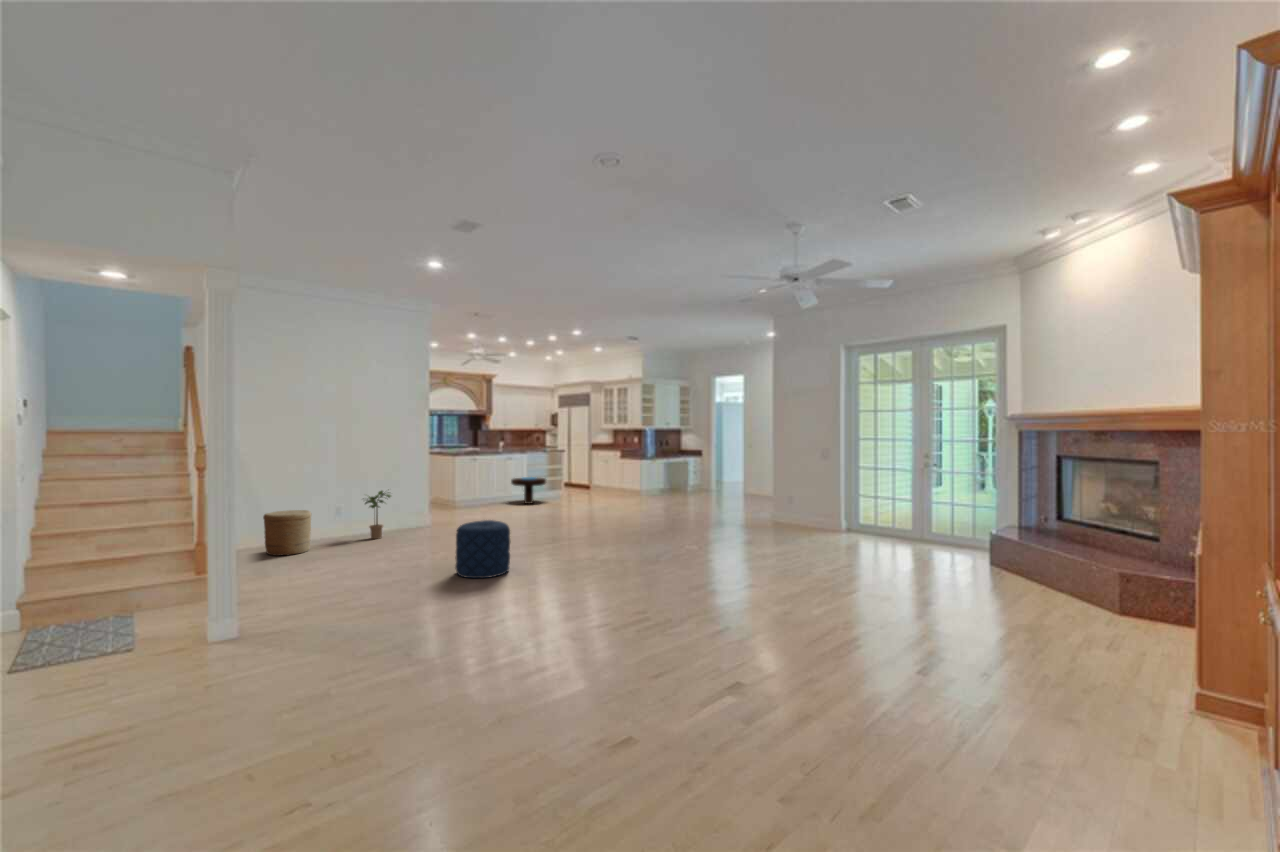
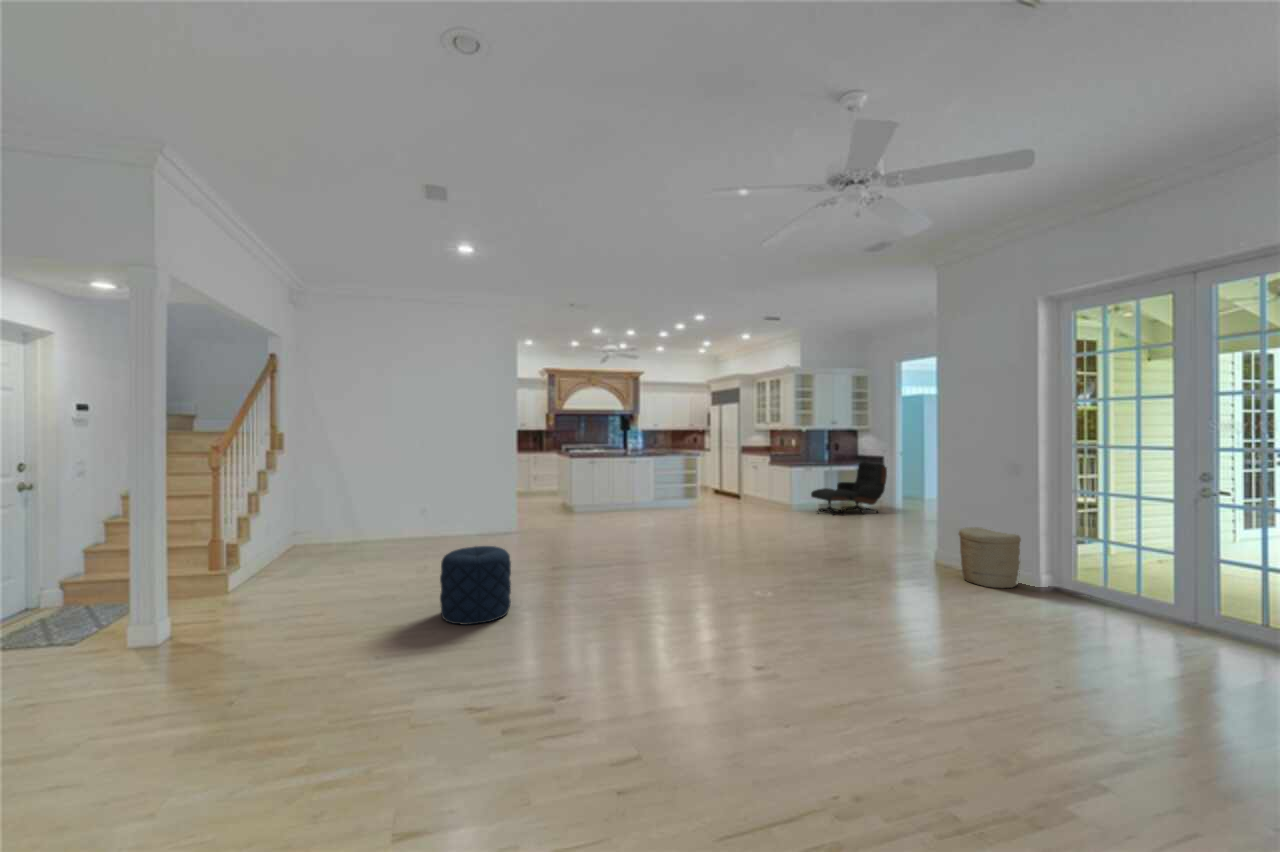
lounge chair: none [655,455,710,498] -> present [811,461,887,514]
side table: present [511,477,546,504] -> none [635,484,673,514]
potted plant: present [365,491,391,539] -> none [431,495,469,549]
woven basket: present [263,510,311,556] -> present [959,527,1021,588]

